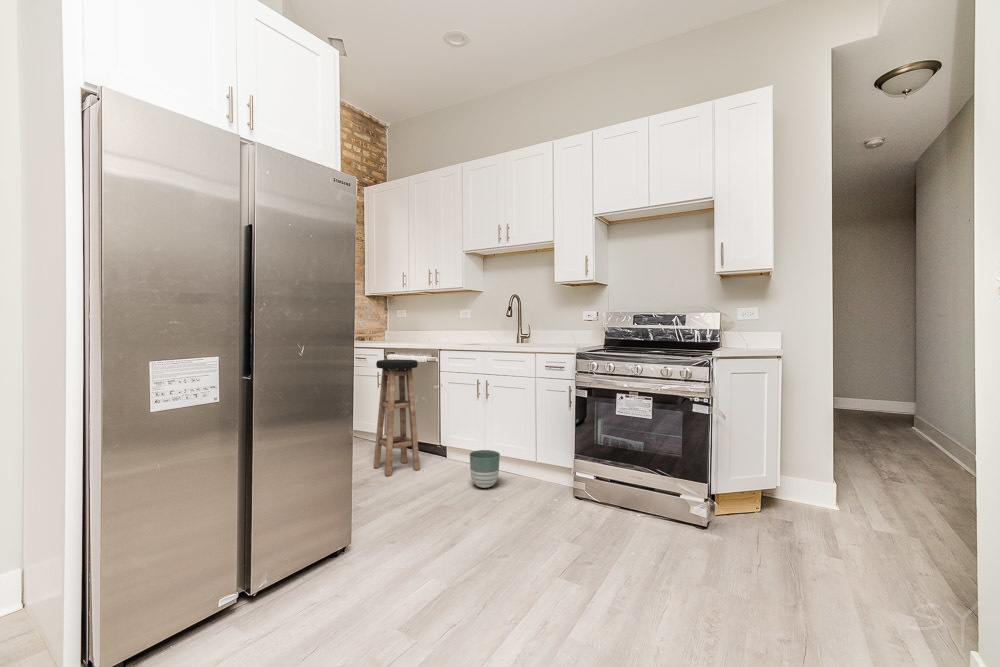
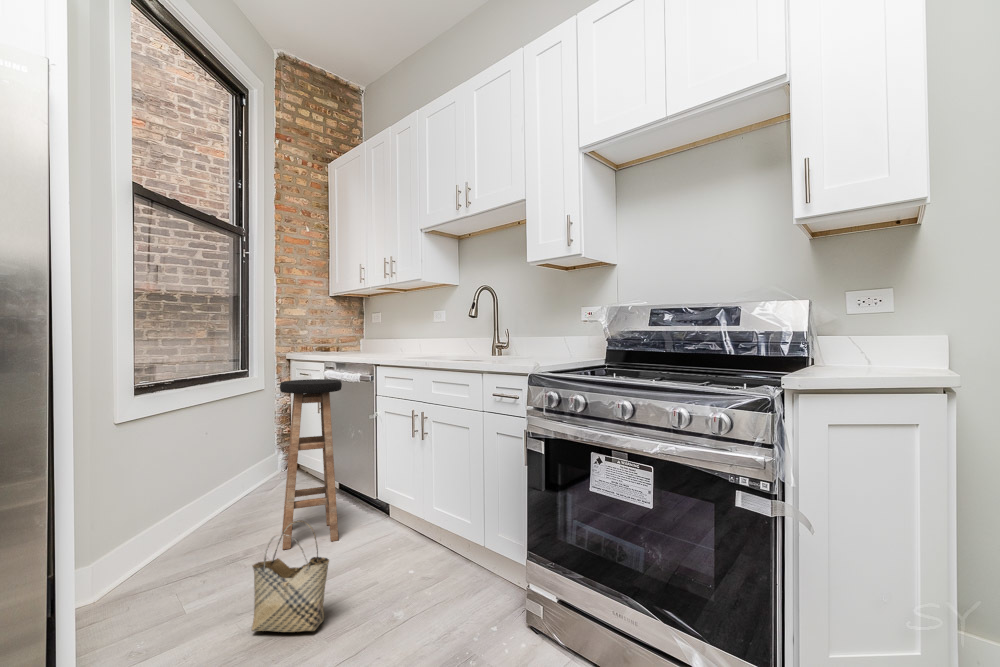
woven basket: none [413,445,456,508] -> present [252,520,329,632]
planter: present [470,450,500,488] -> none [378,523,426,589]

